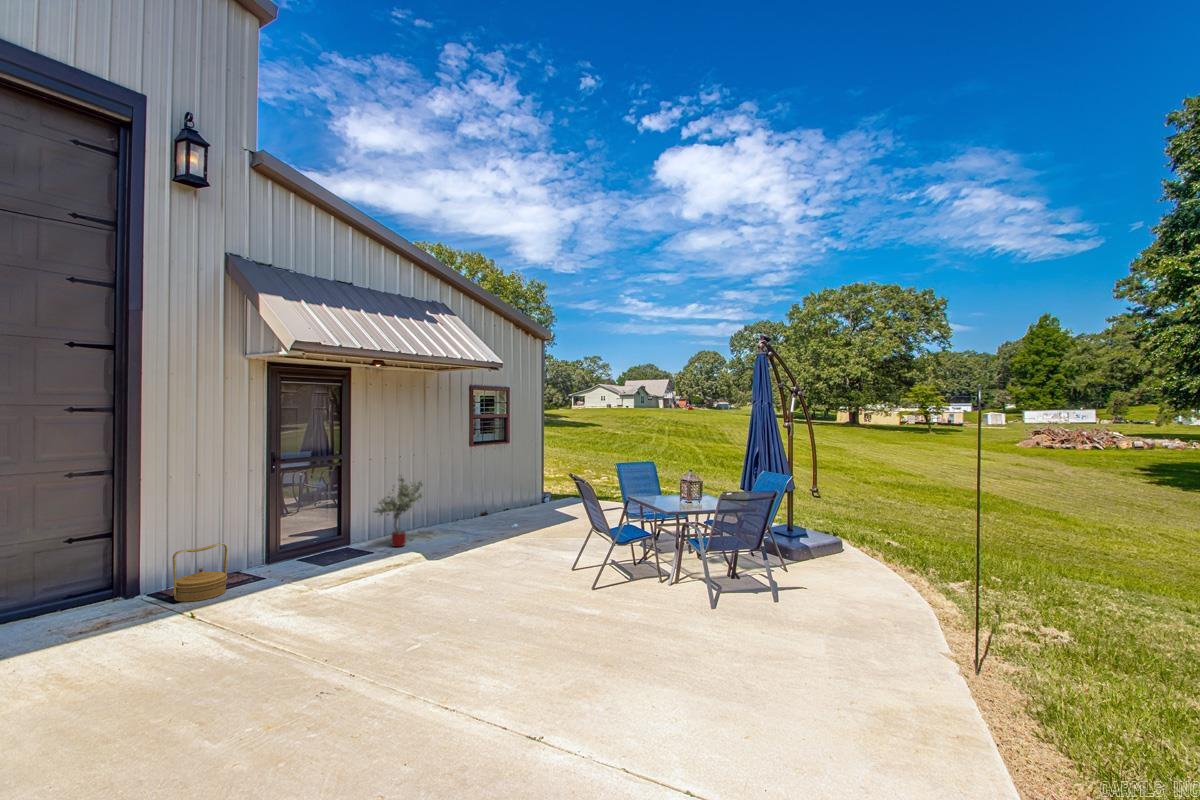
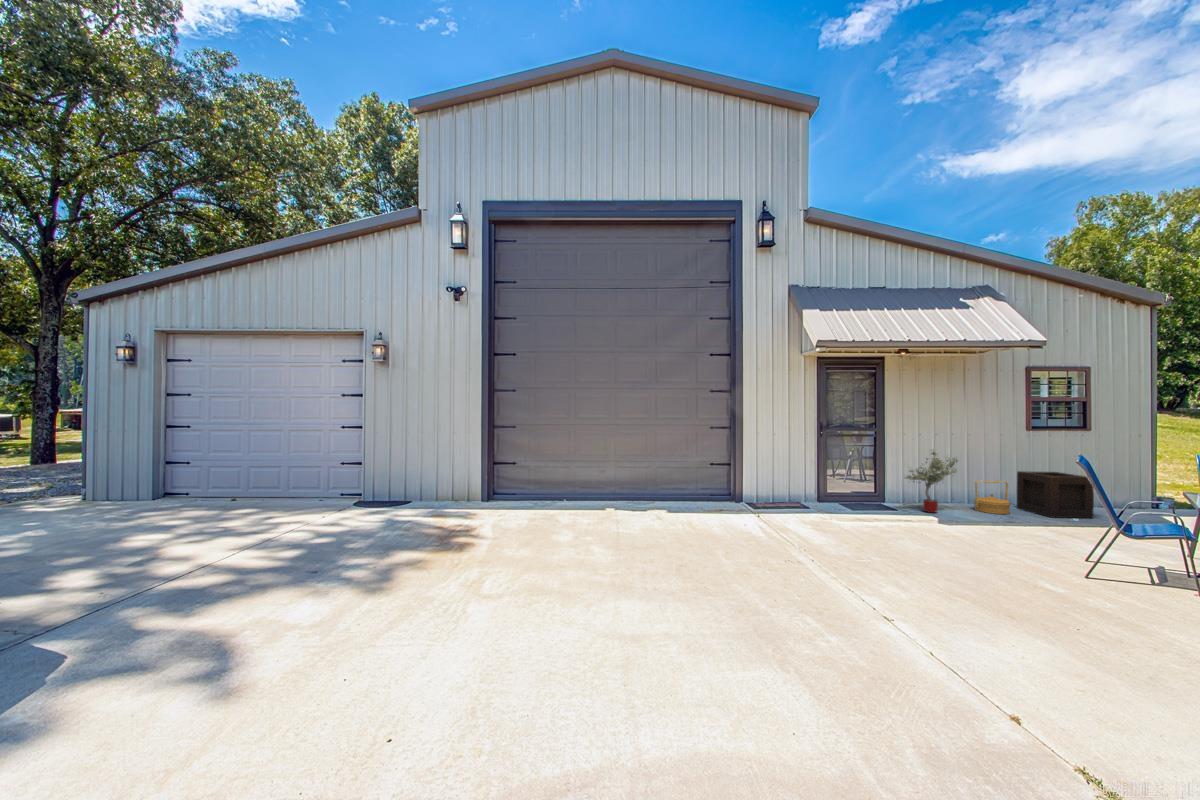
wooden crate: none [462,483,515,527] -> present [1017,471,1094,518]
woven basket: present [172,543,228,602] -> present [974,480,1010,514]

